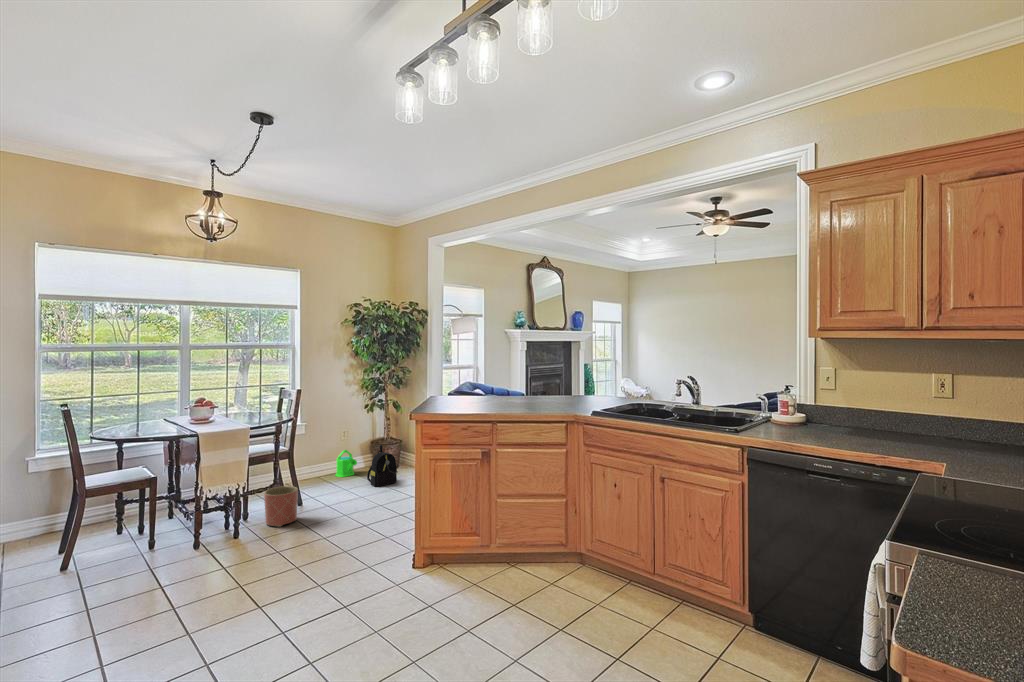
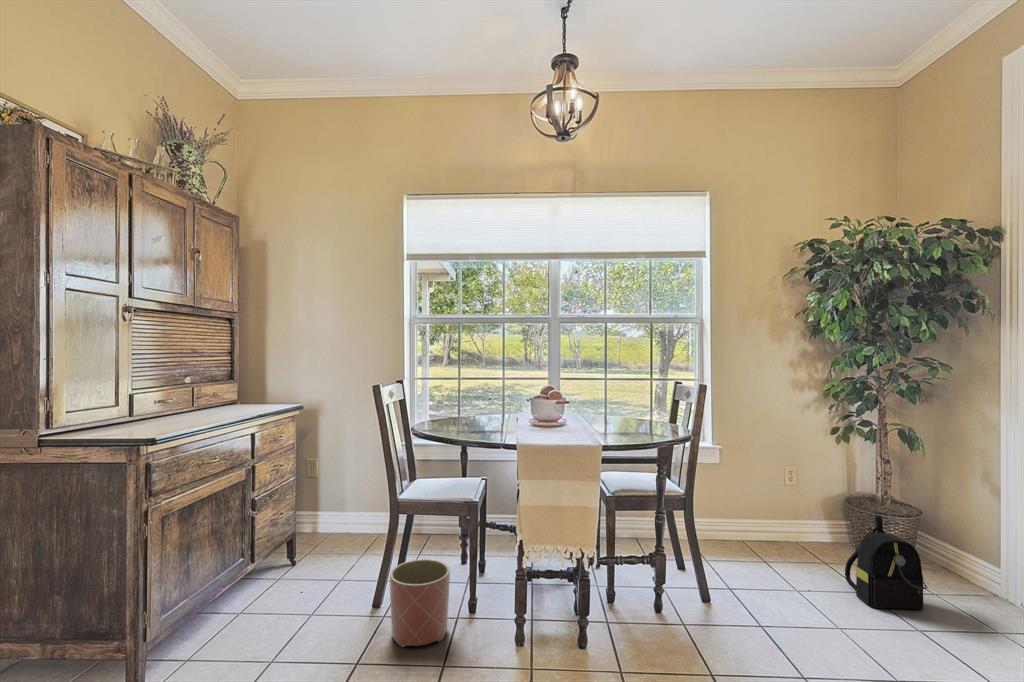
watering can: present [335,450,357,477] -> none [774,505,820,557]
planter: present [264,486,298,527] -> present [390,559,450,647]

